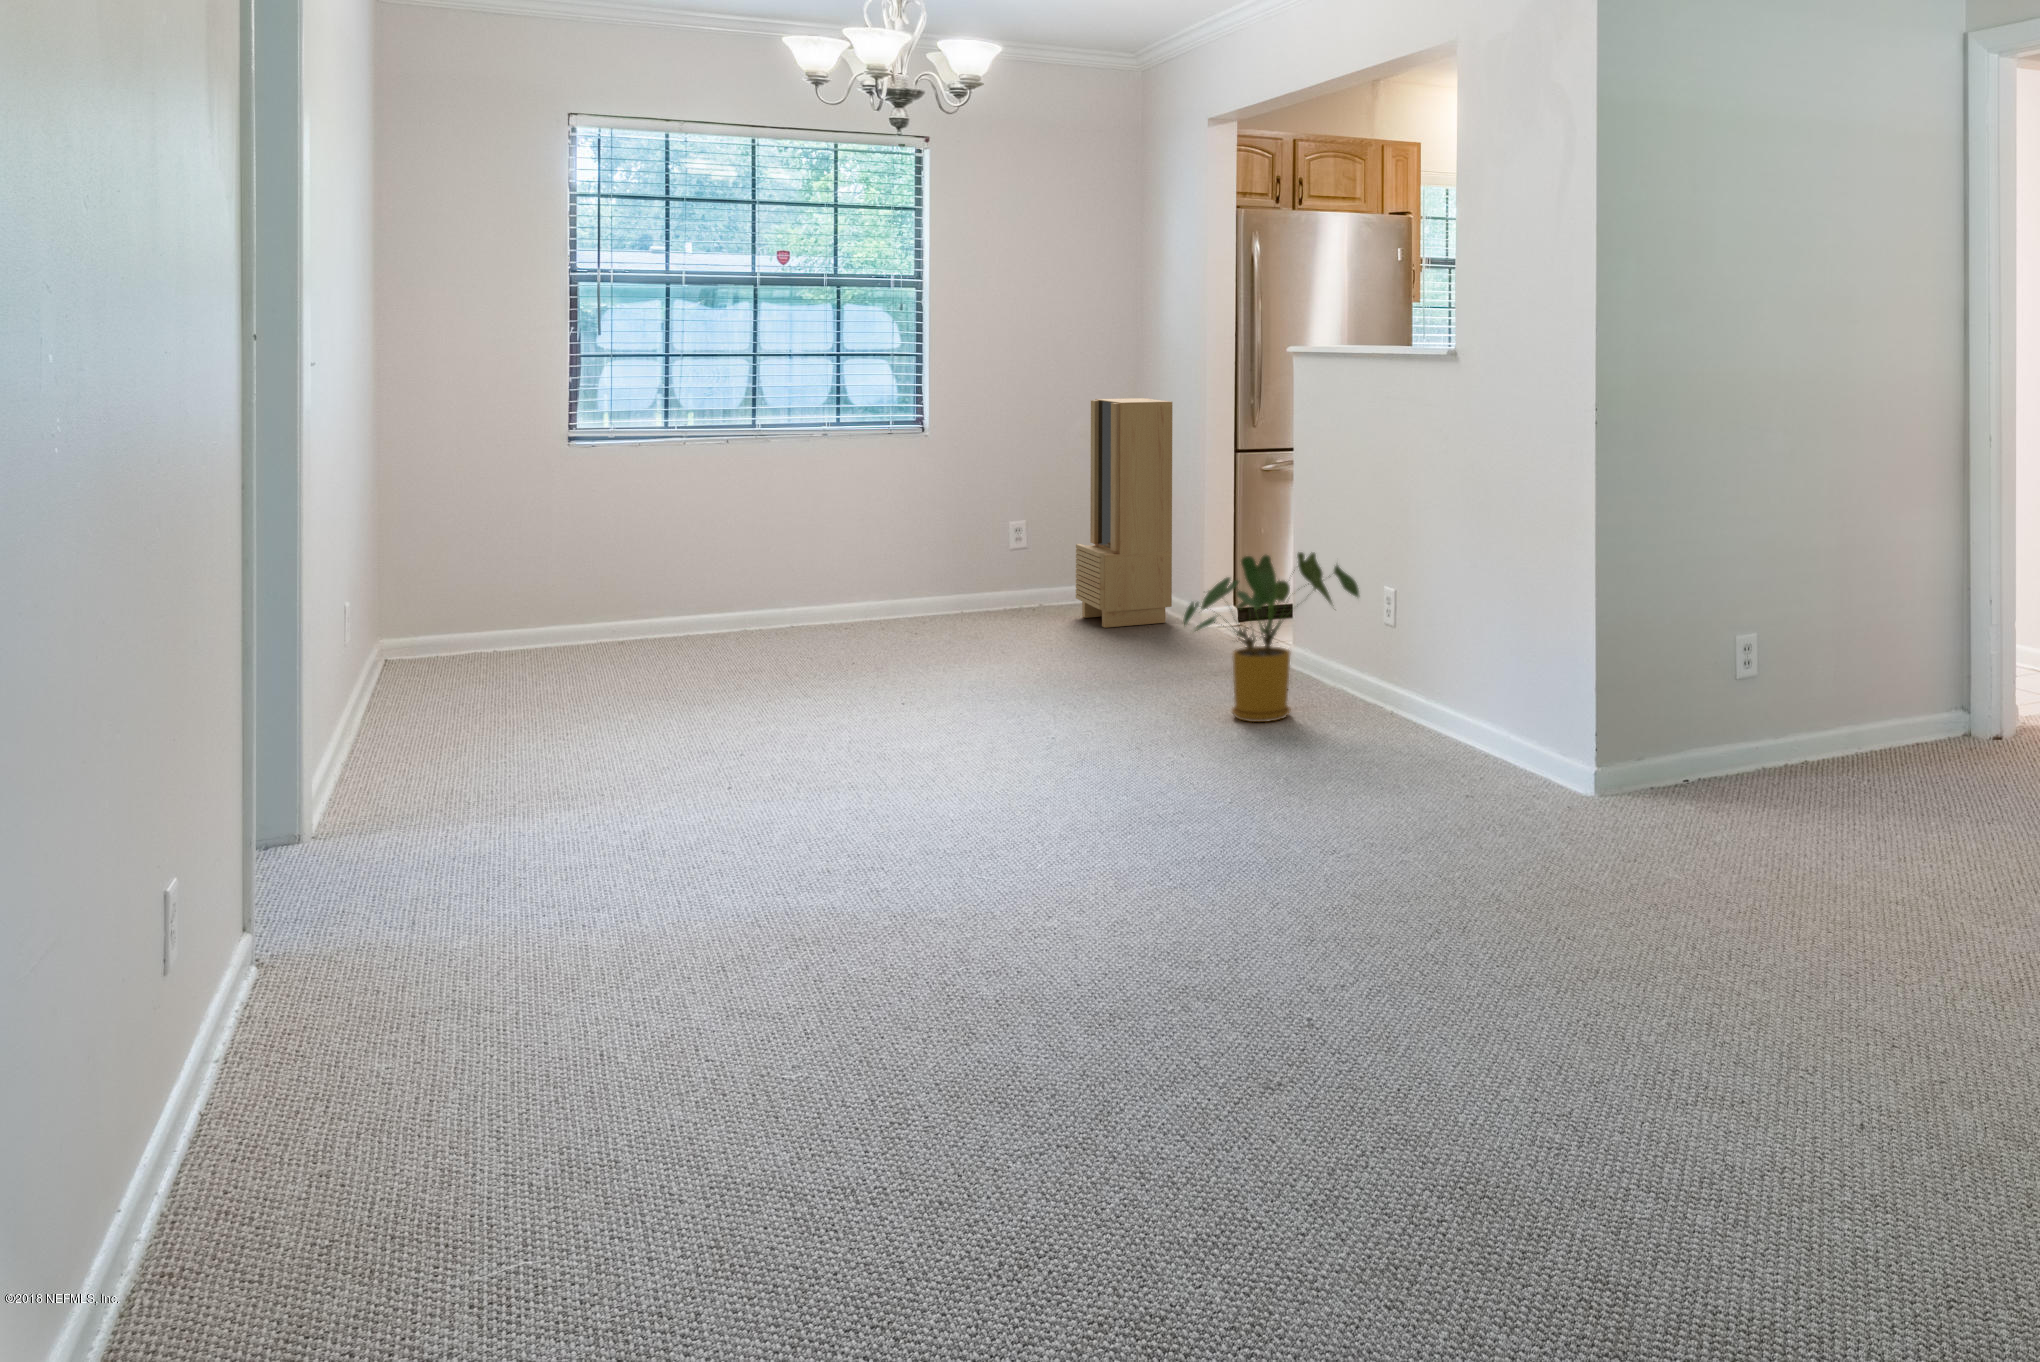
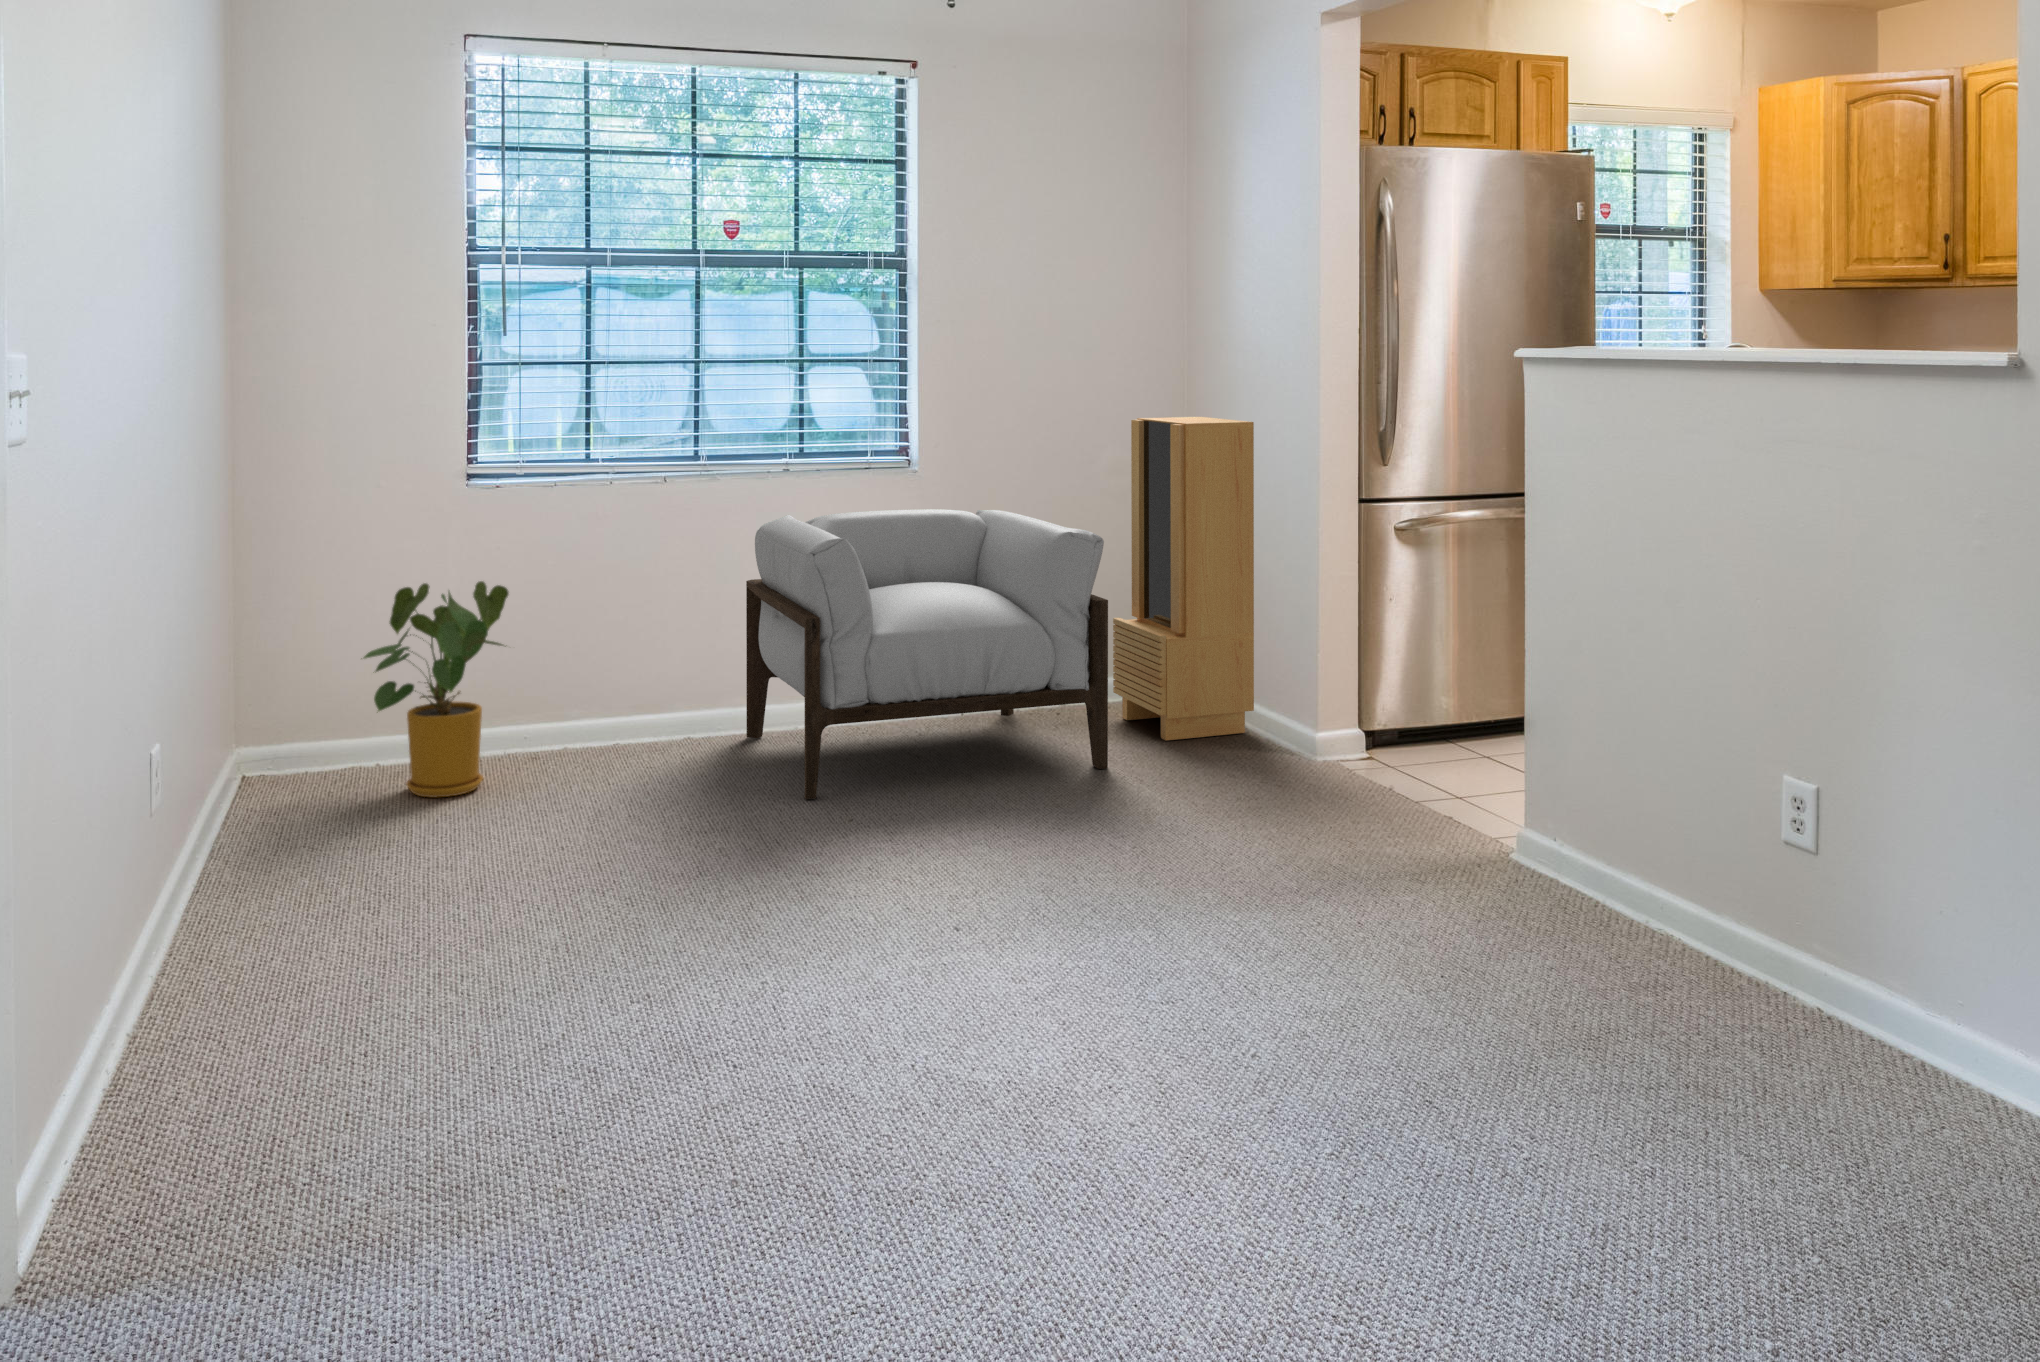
armchair: none [791,466,1053,662] -> present [746,509,1108,799]
house plant: present [1184,552,1359,722] -> present [361,581,509,797]

